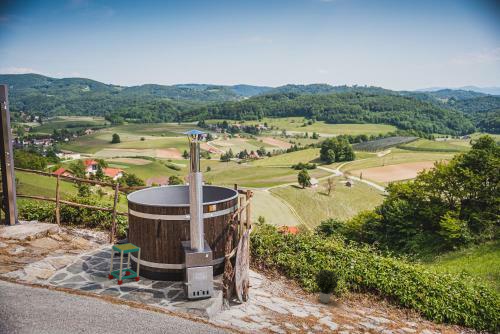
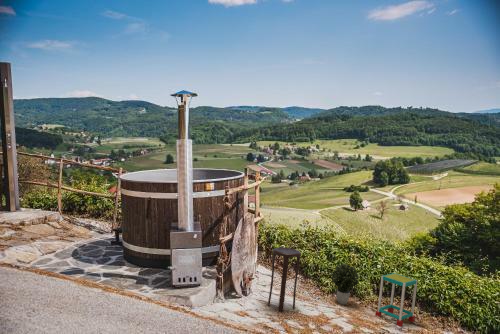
side table: present [108,243,140,285] -> present [375,273,417,327]
stool: none [267,261,294,315] -> present [268,247,301,312]

